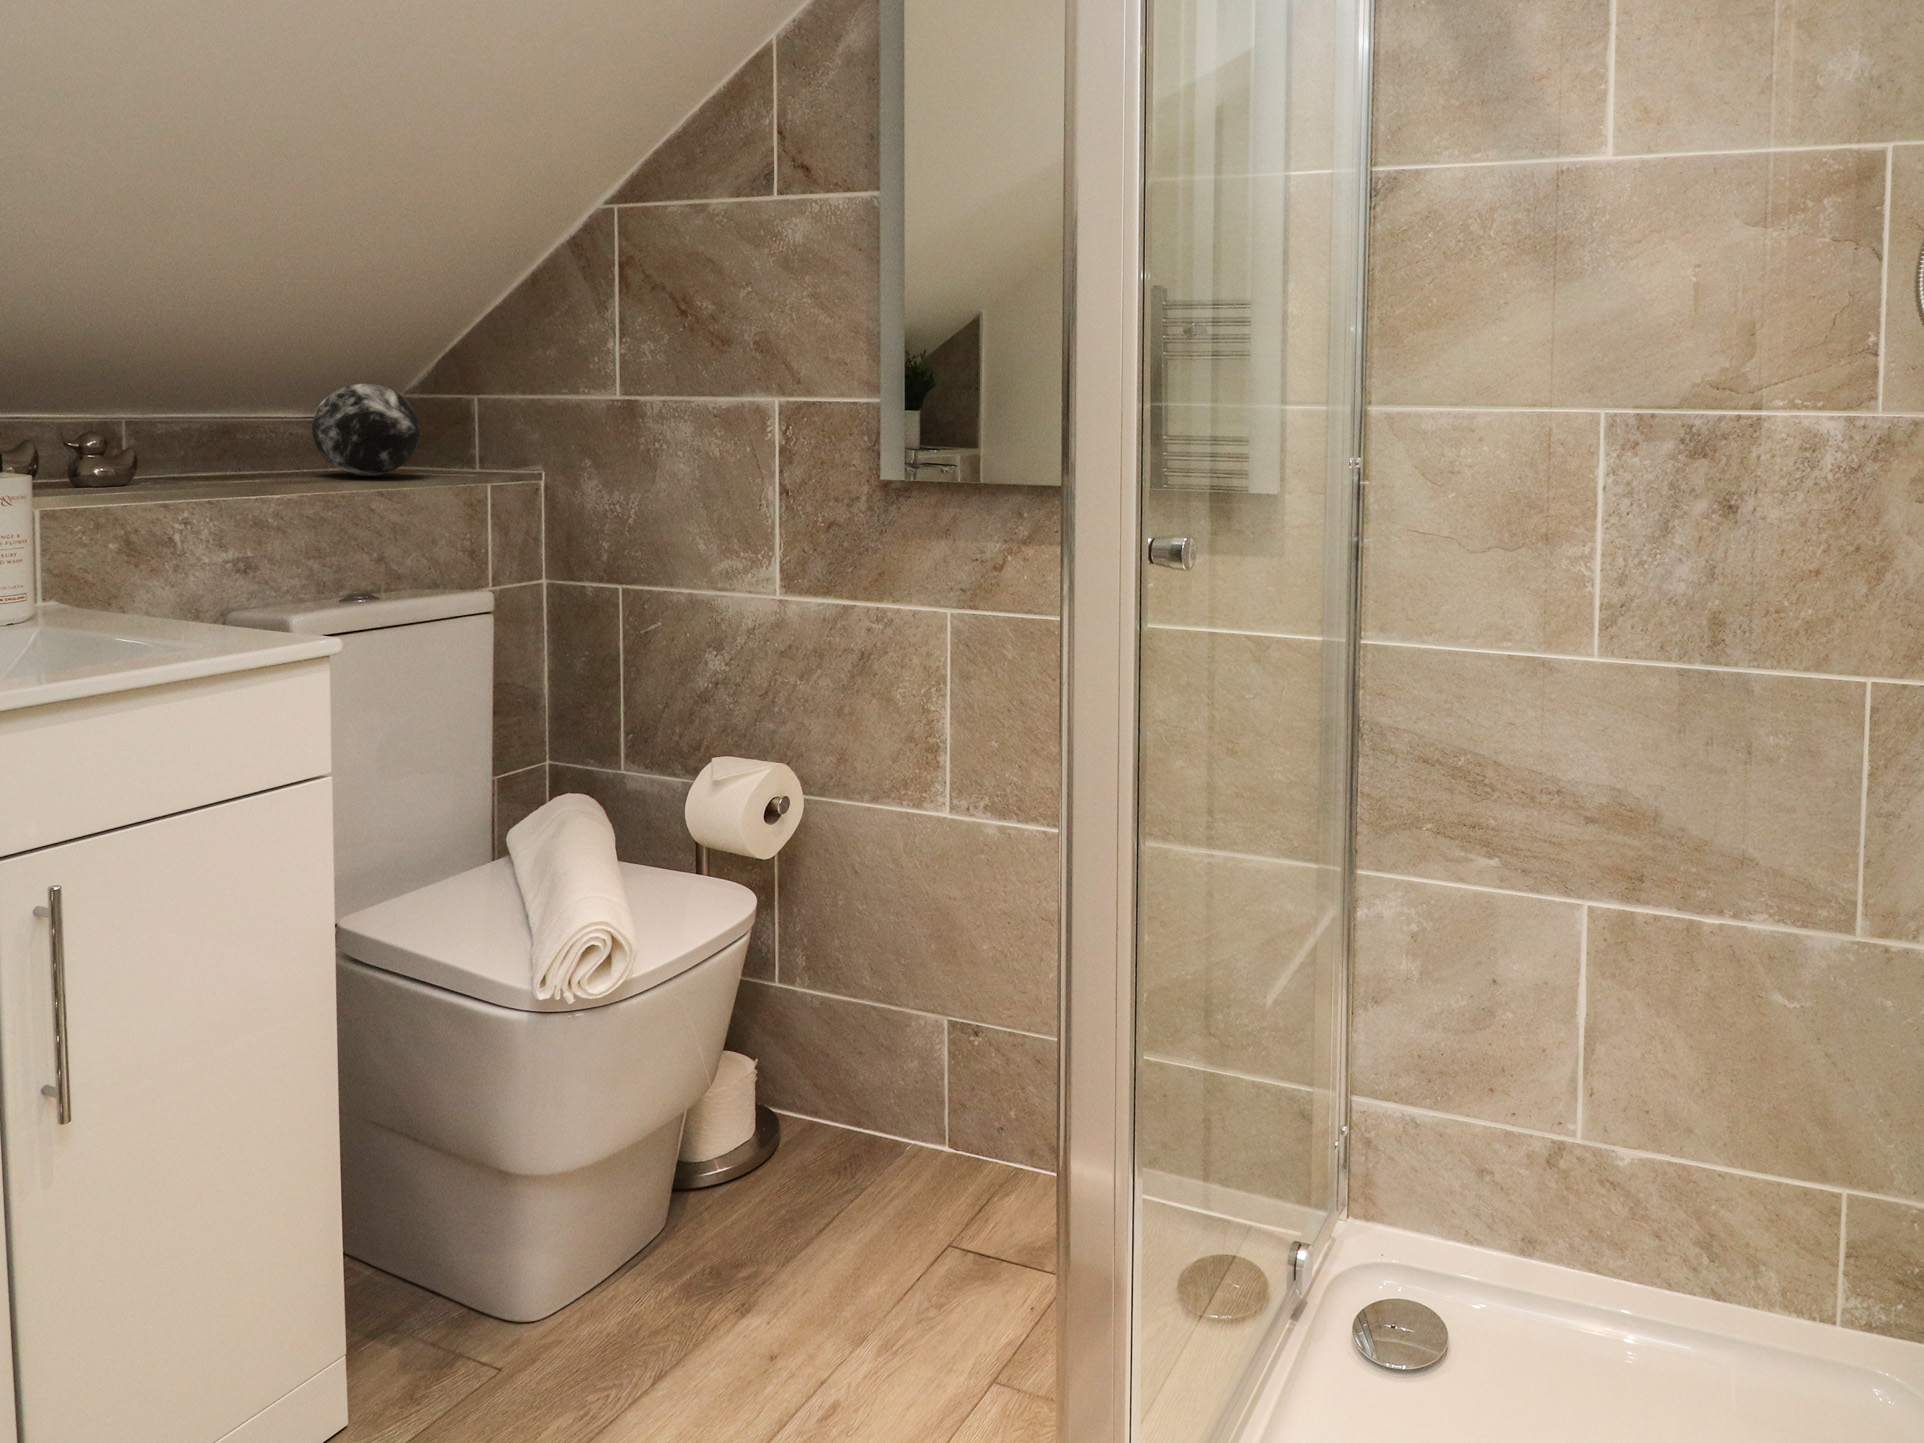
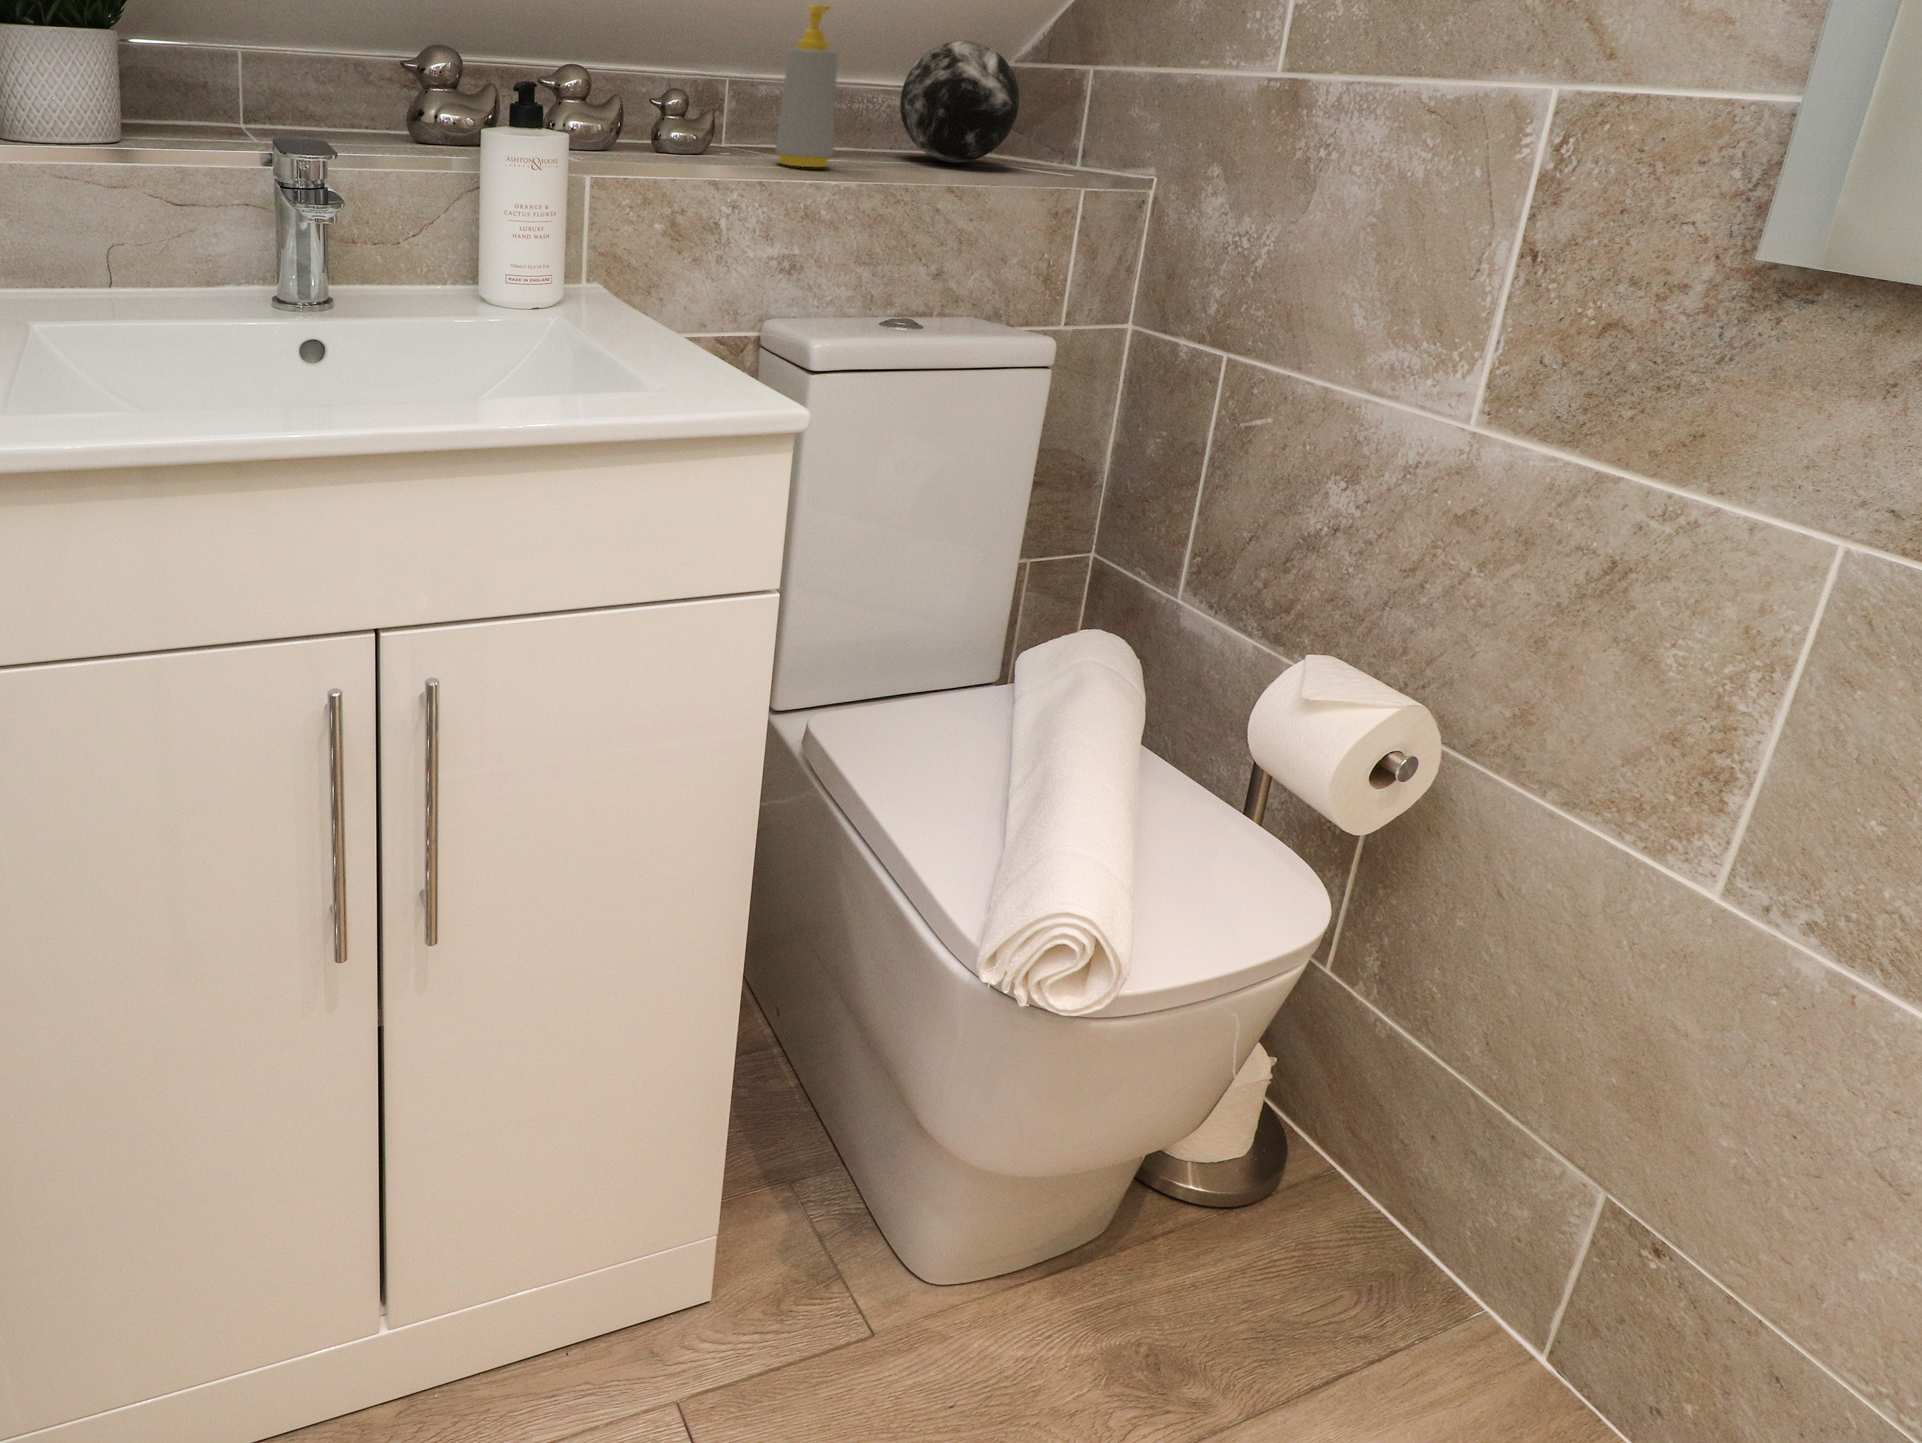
soap bottle: none [208,362,266,488] -> present [776,5,838,167]

